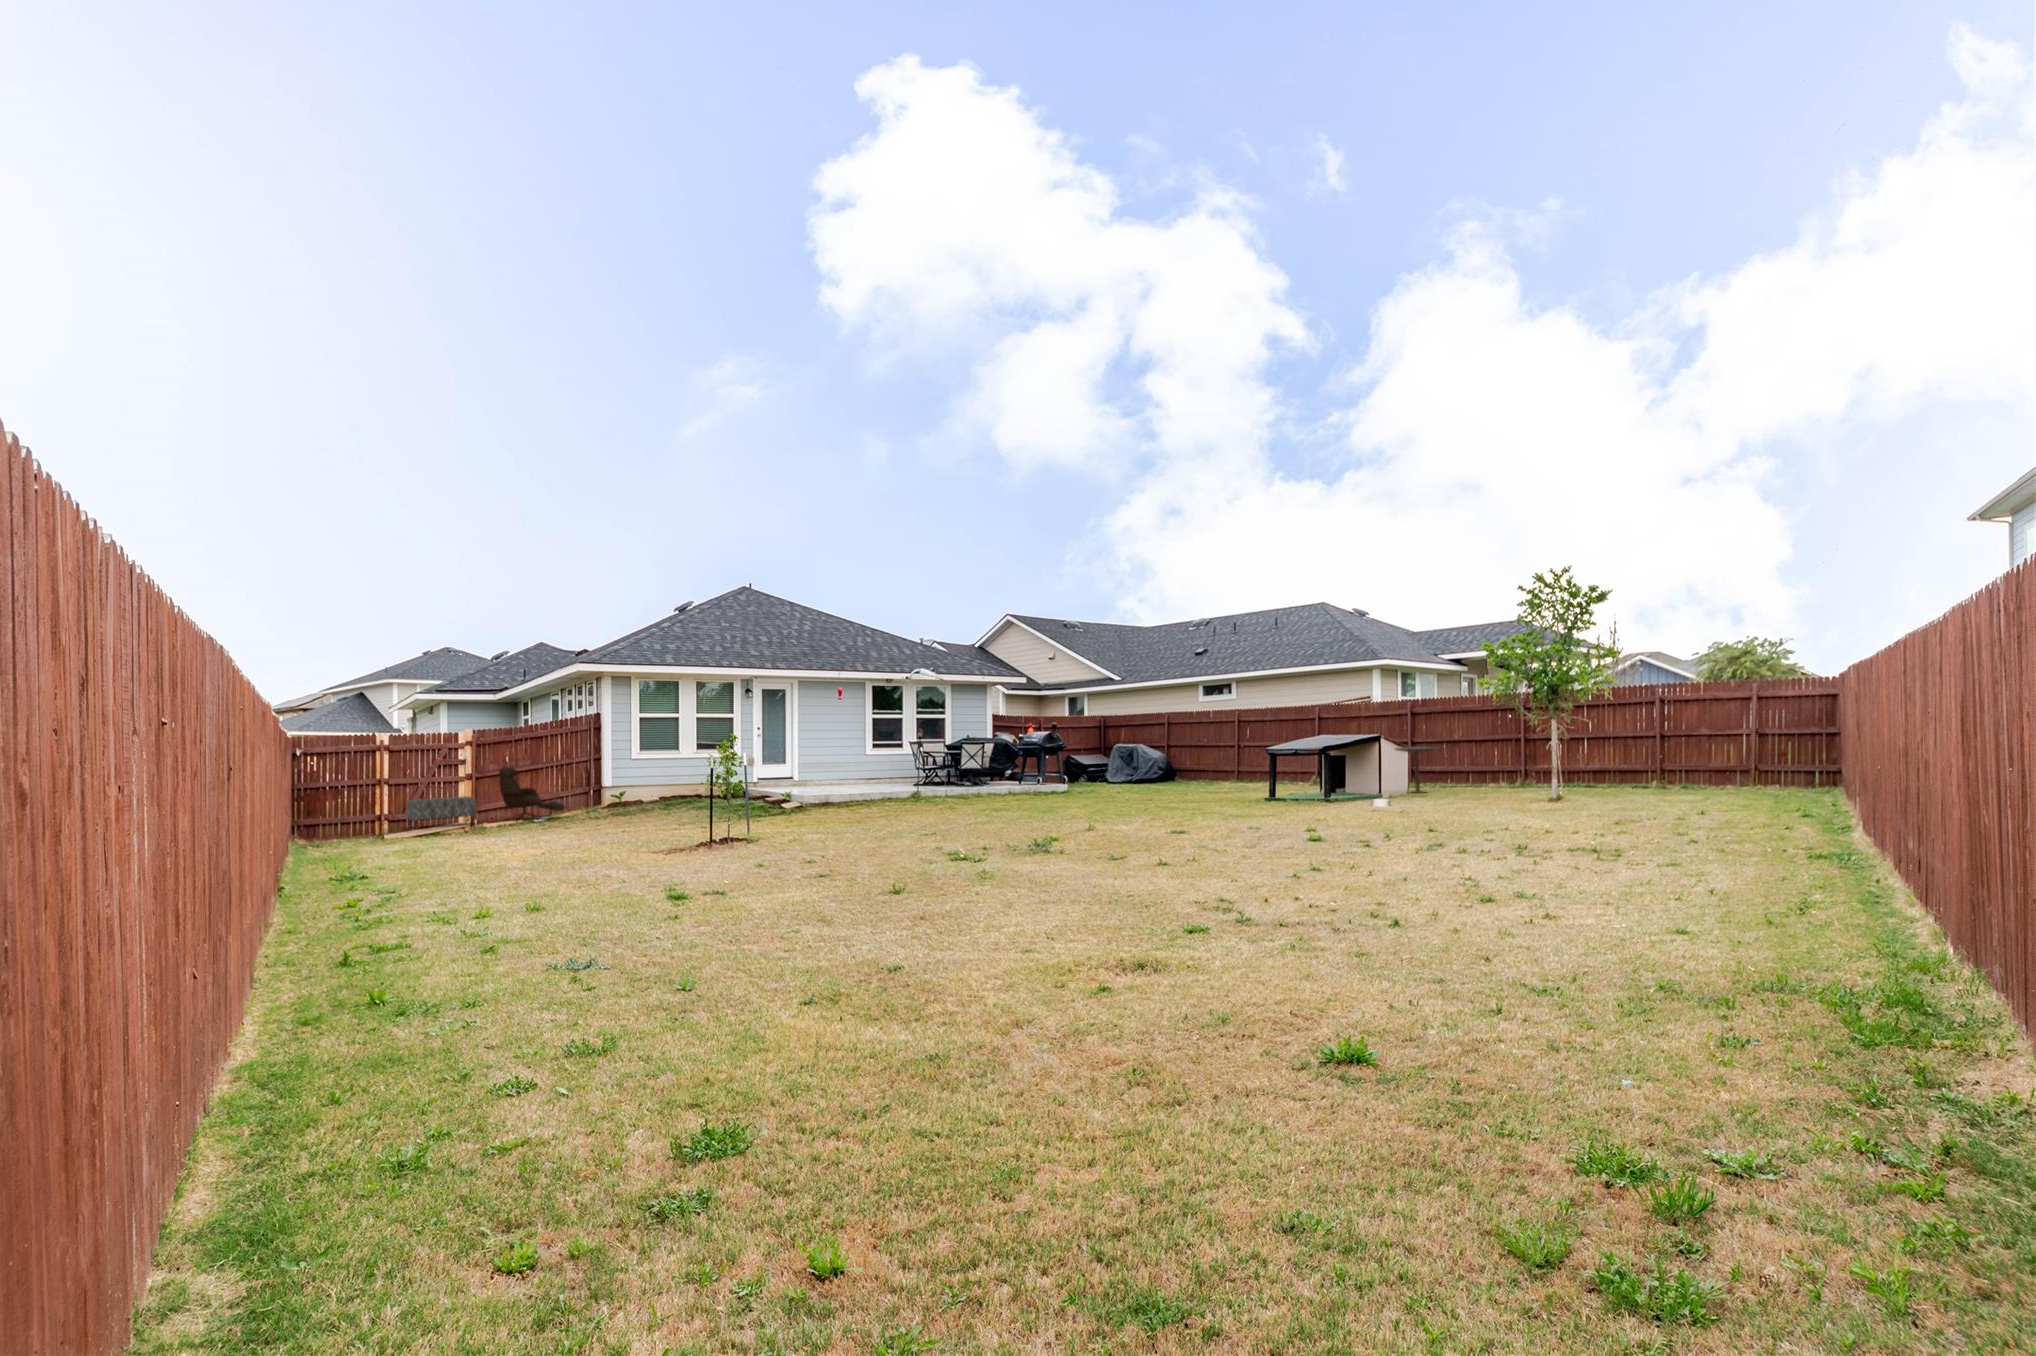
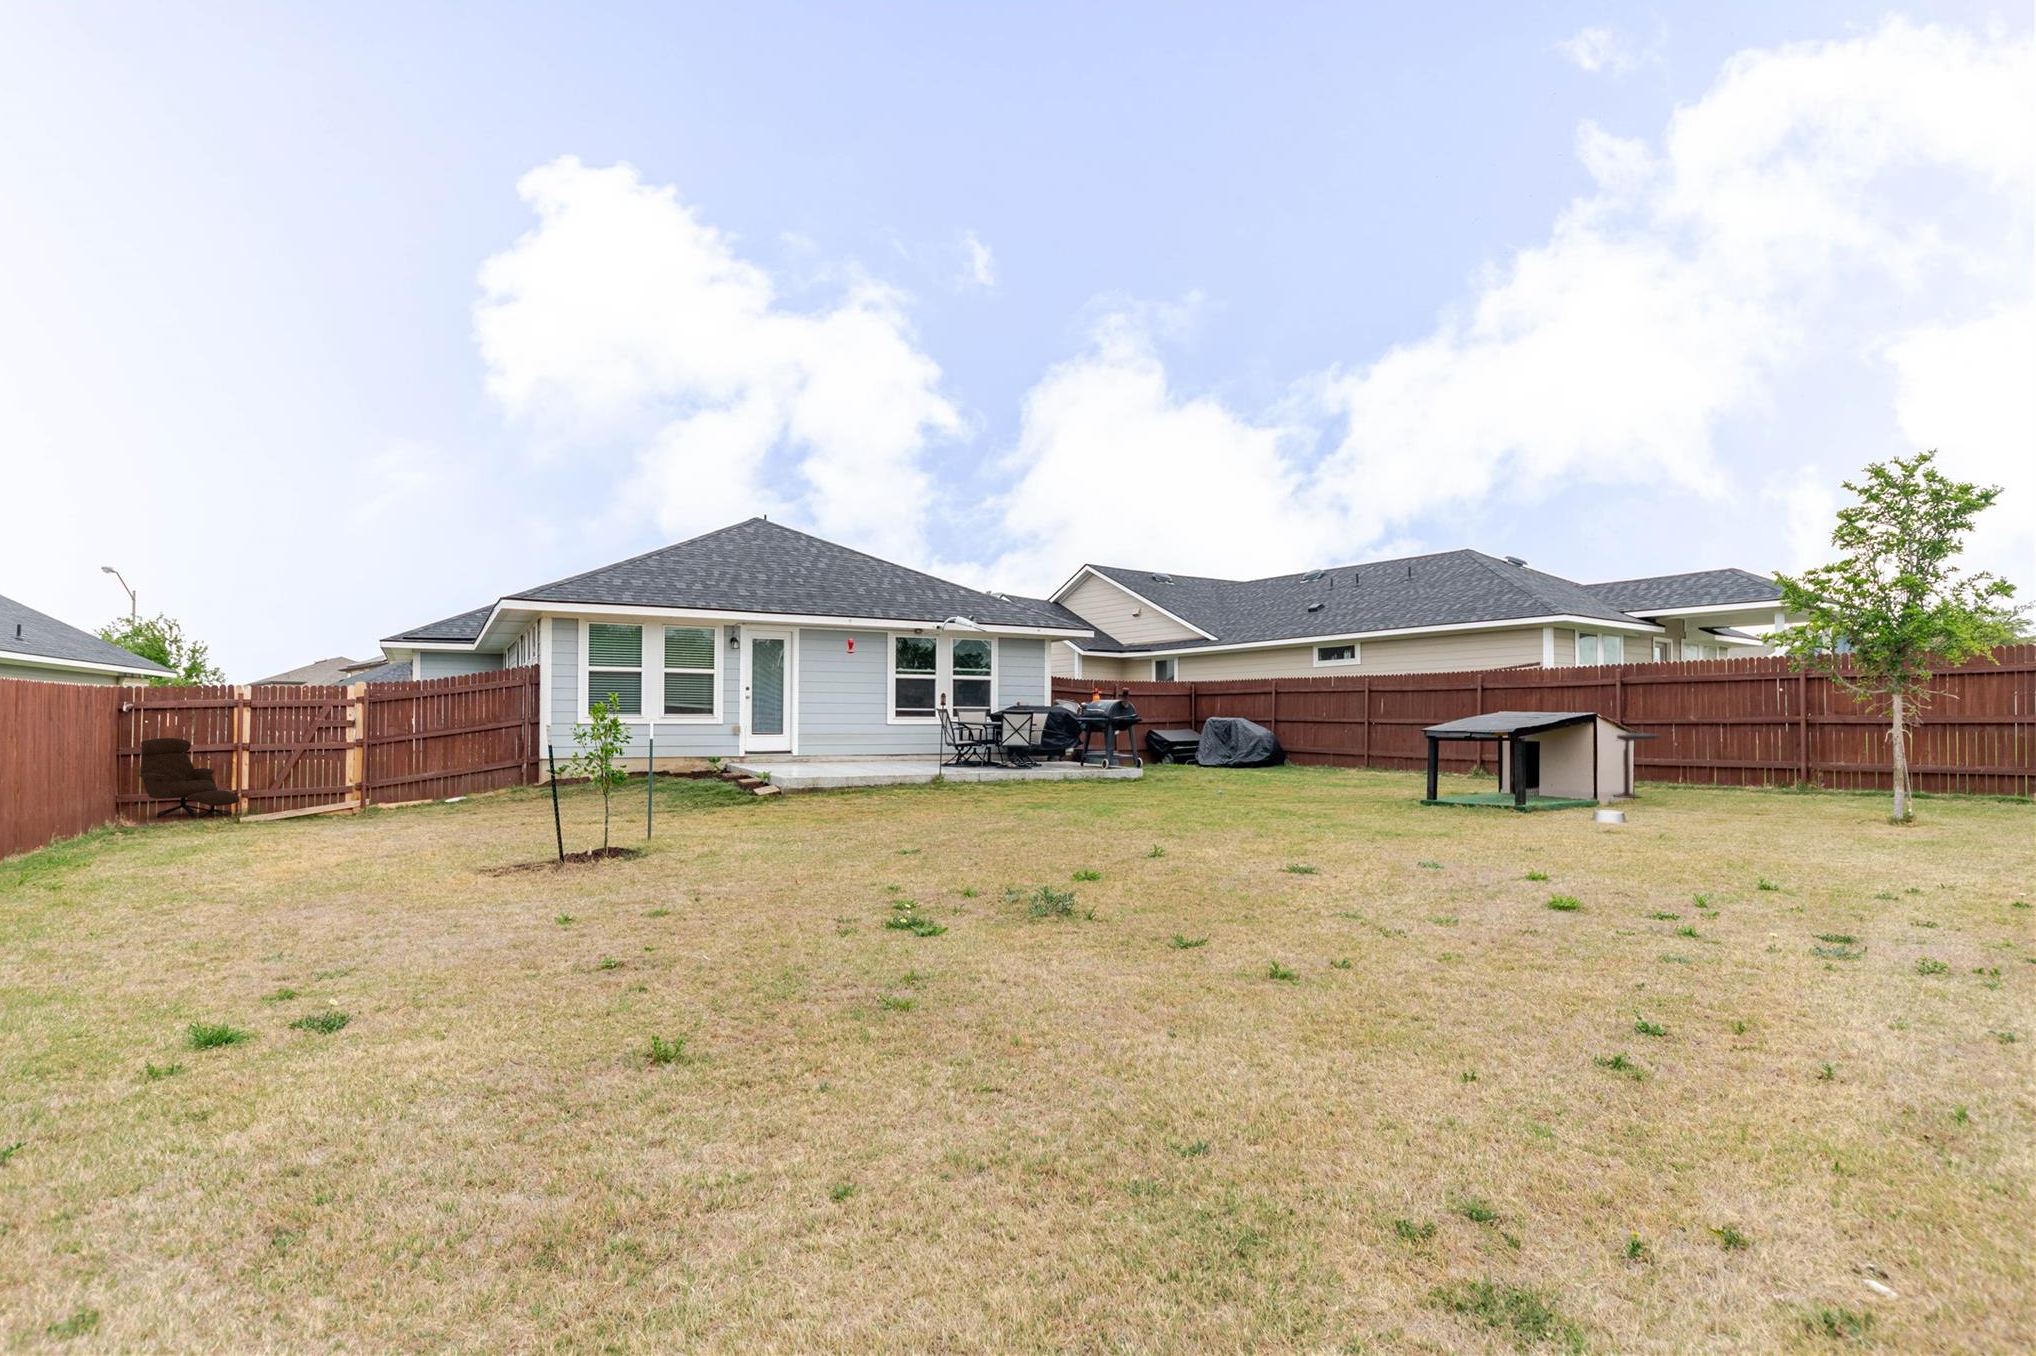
lounge chair: present [499,767,565,820] -> present [139,738,239,818]
bench: present [406,796,476,828] -> none [272,768,363,810]

